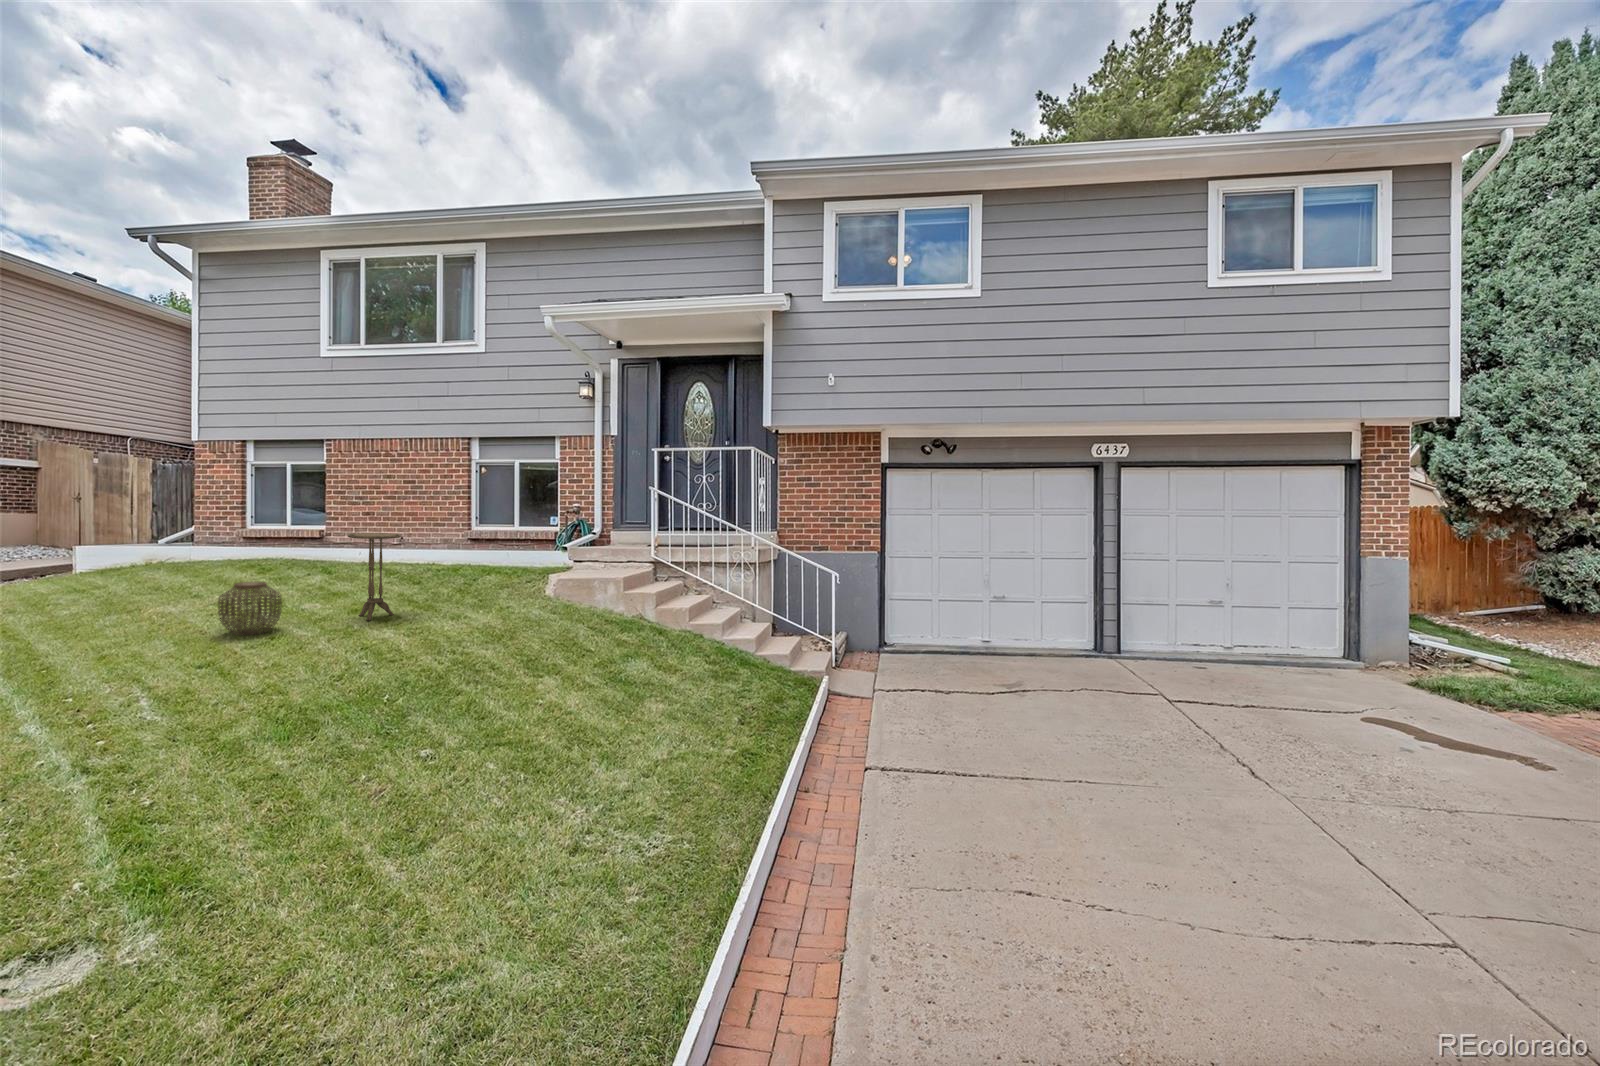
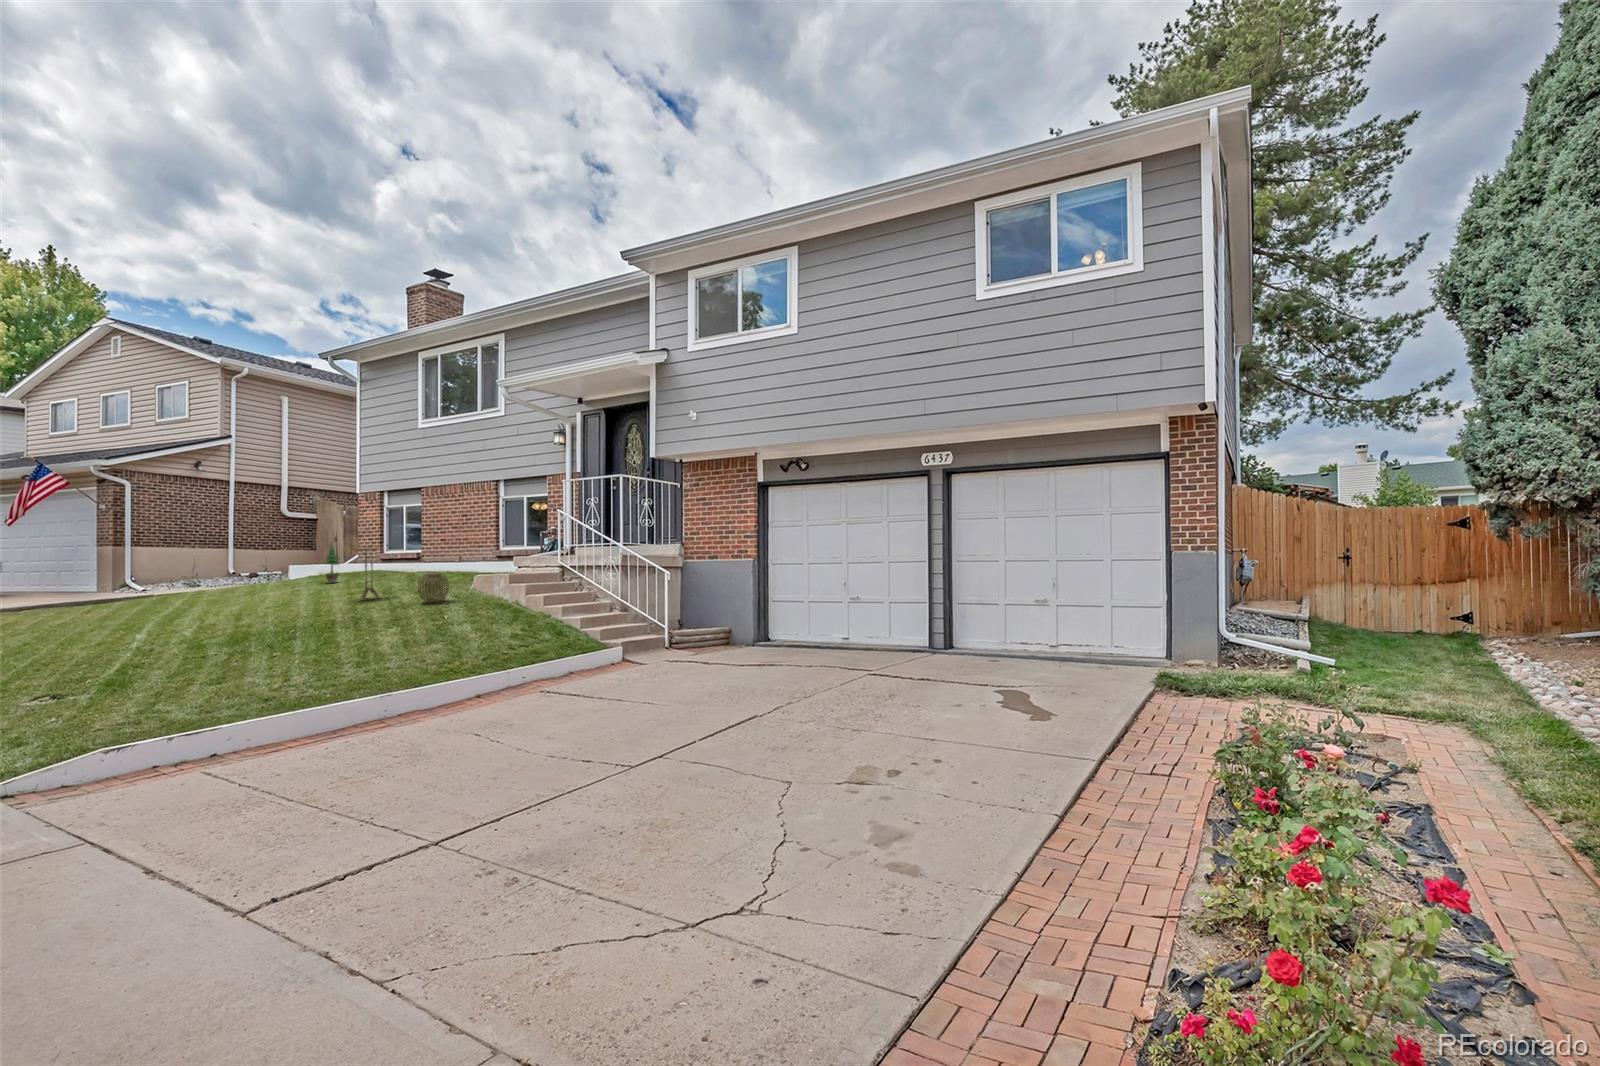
potted tree: none [222,520,253,583] -> present [326,545,339,583]
woven basket: present [218,581,282,635] -> present [418,573,449,603]

